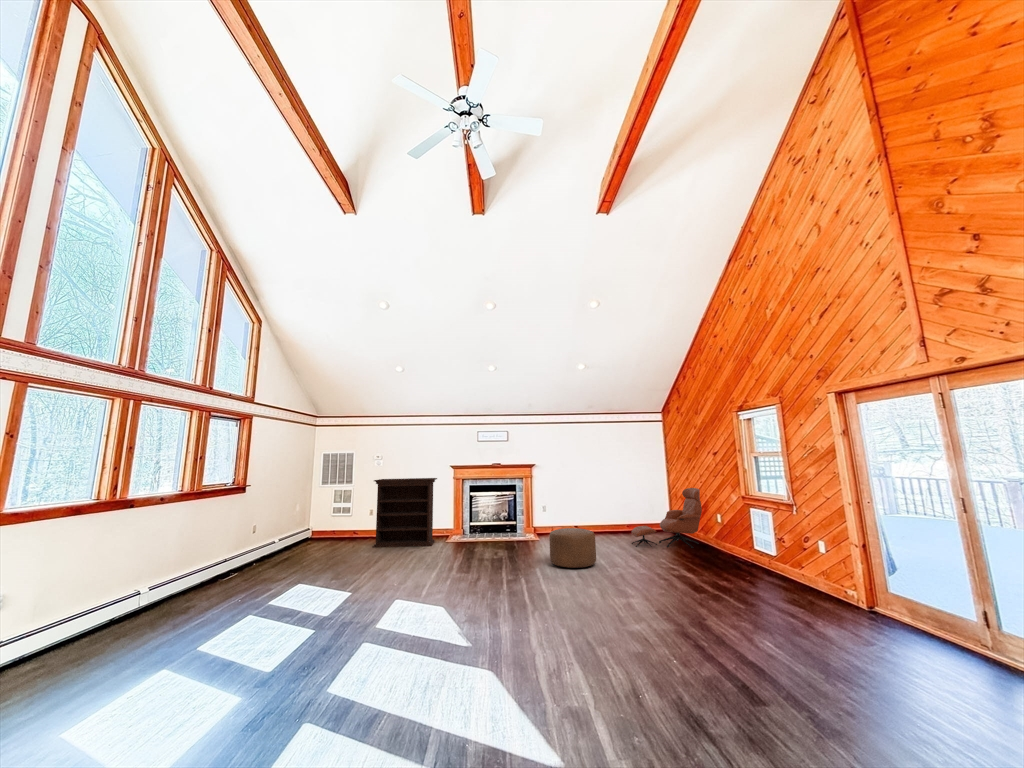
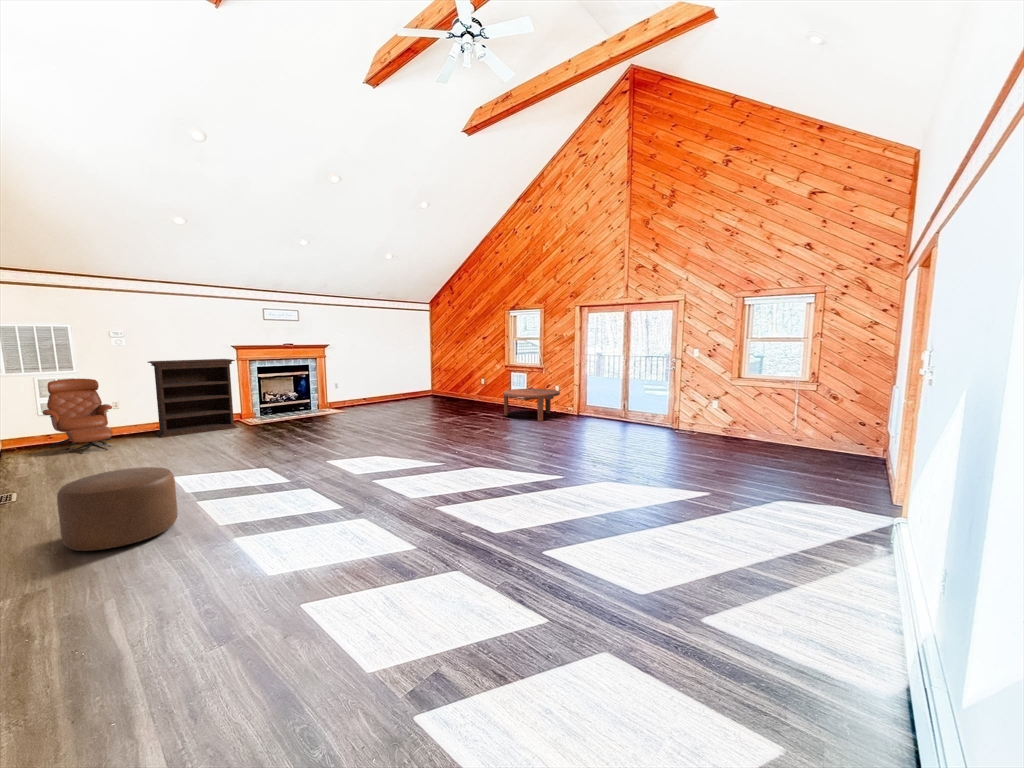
lounge chair: present [632,488,702,548] -> present [42,379,113,454]
ottoman: present [549,528,596,568] -> present [57,467,177,551]
coffee table: none [707,537,819,606] -> present [503,389,560,421]

